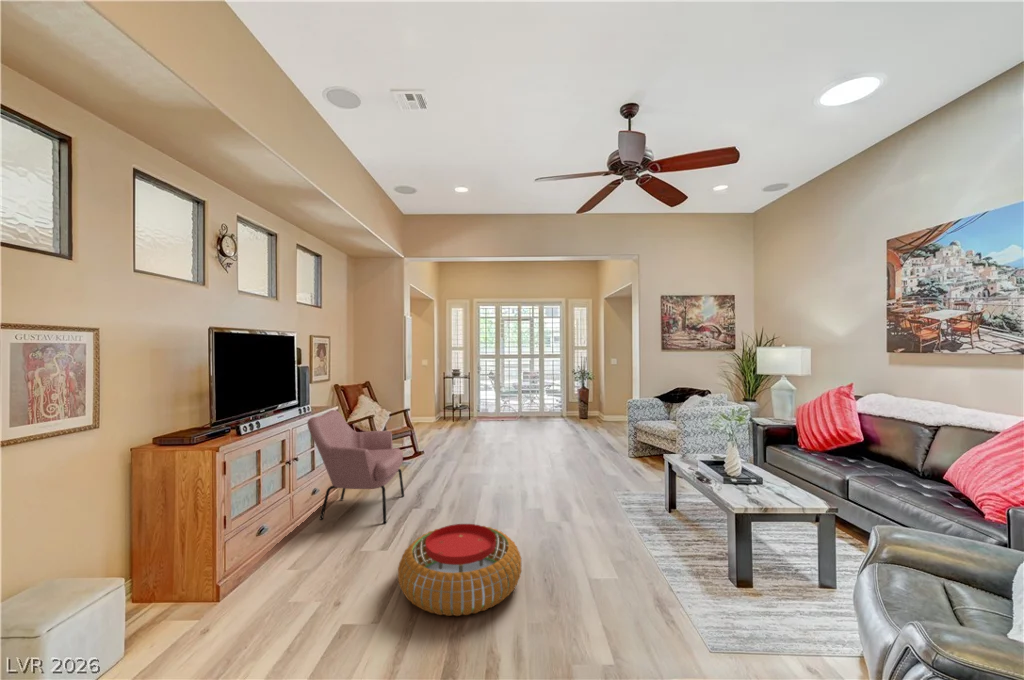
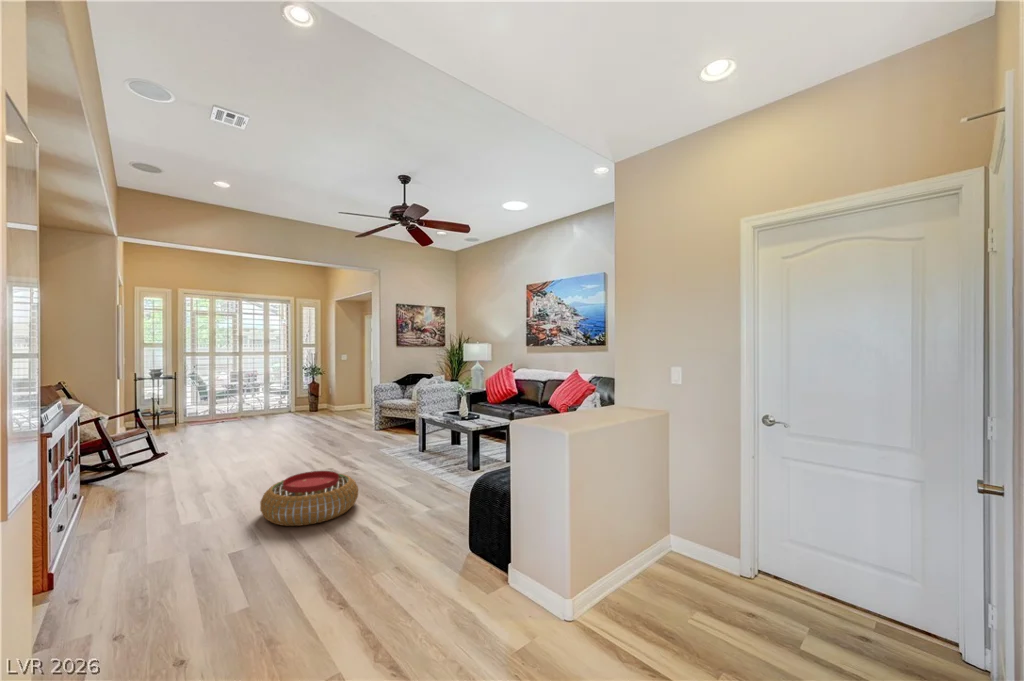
armchair: present [307,410,404,523] -> none [84,408,195,520]

